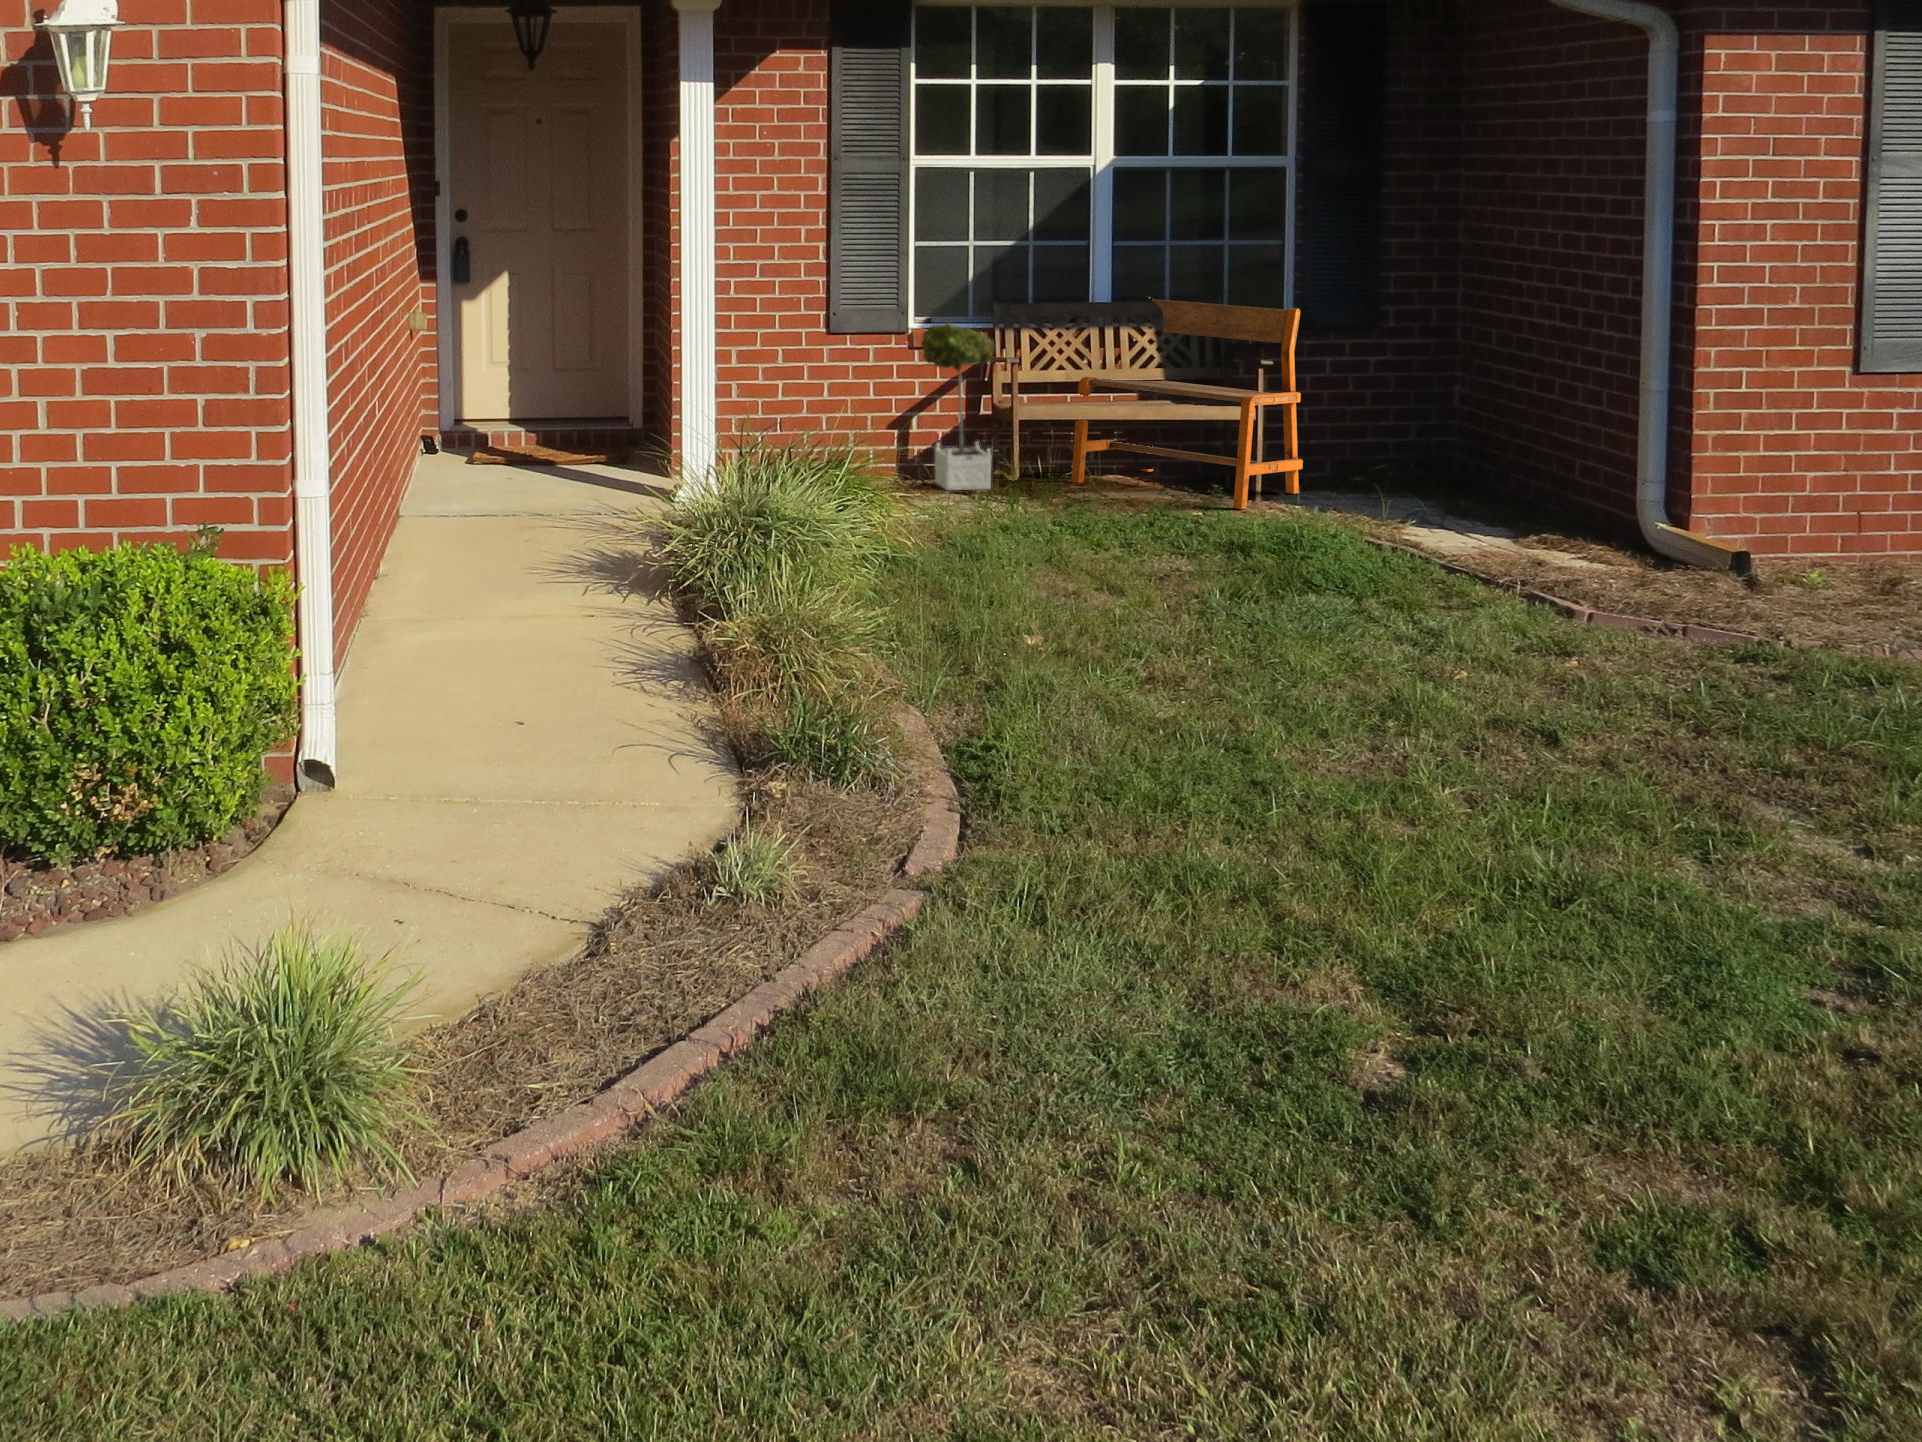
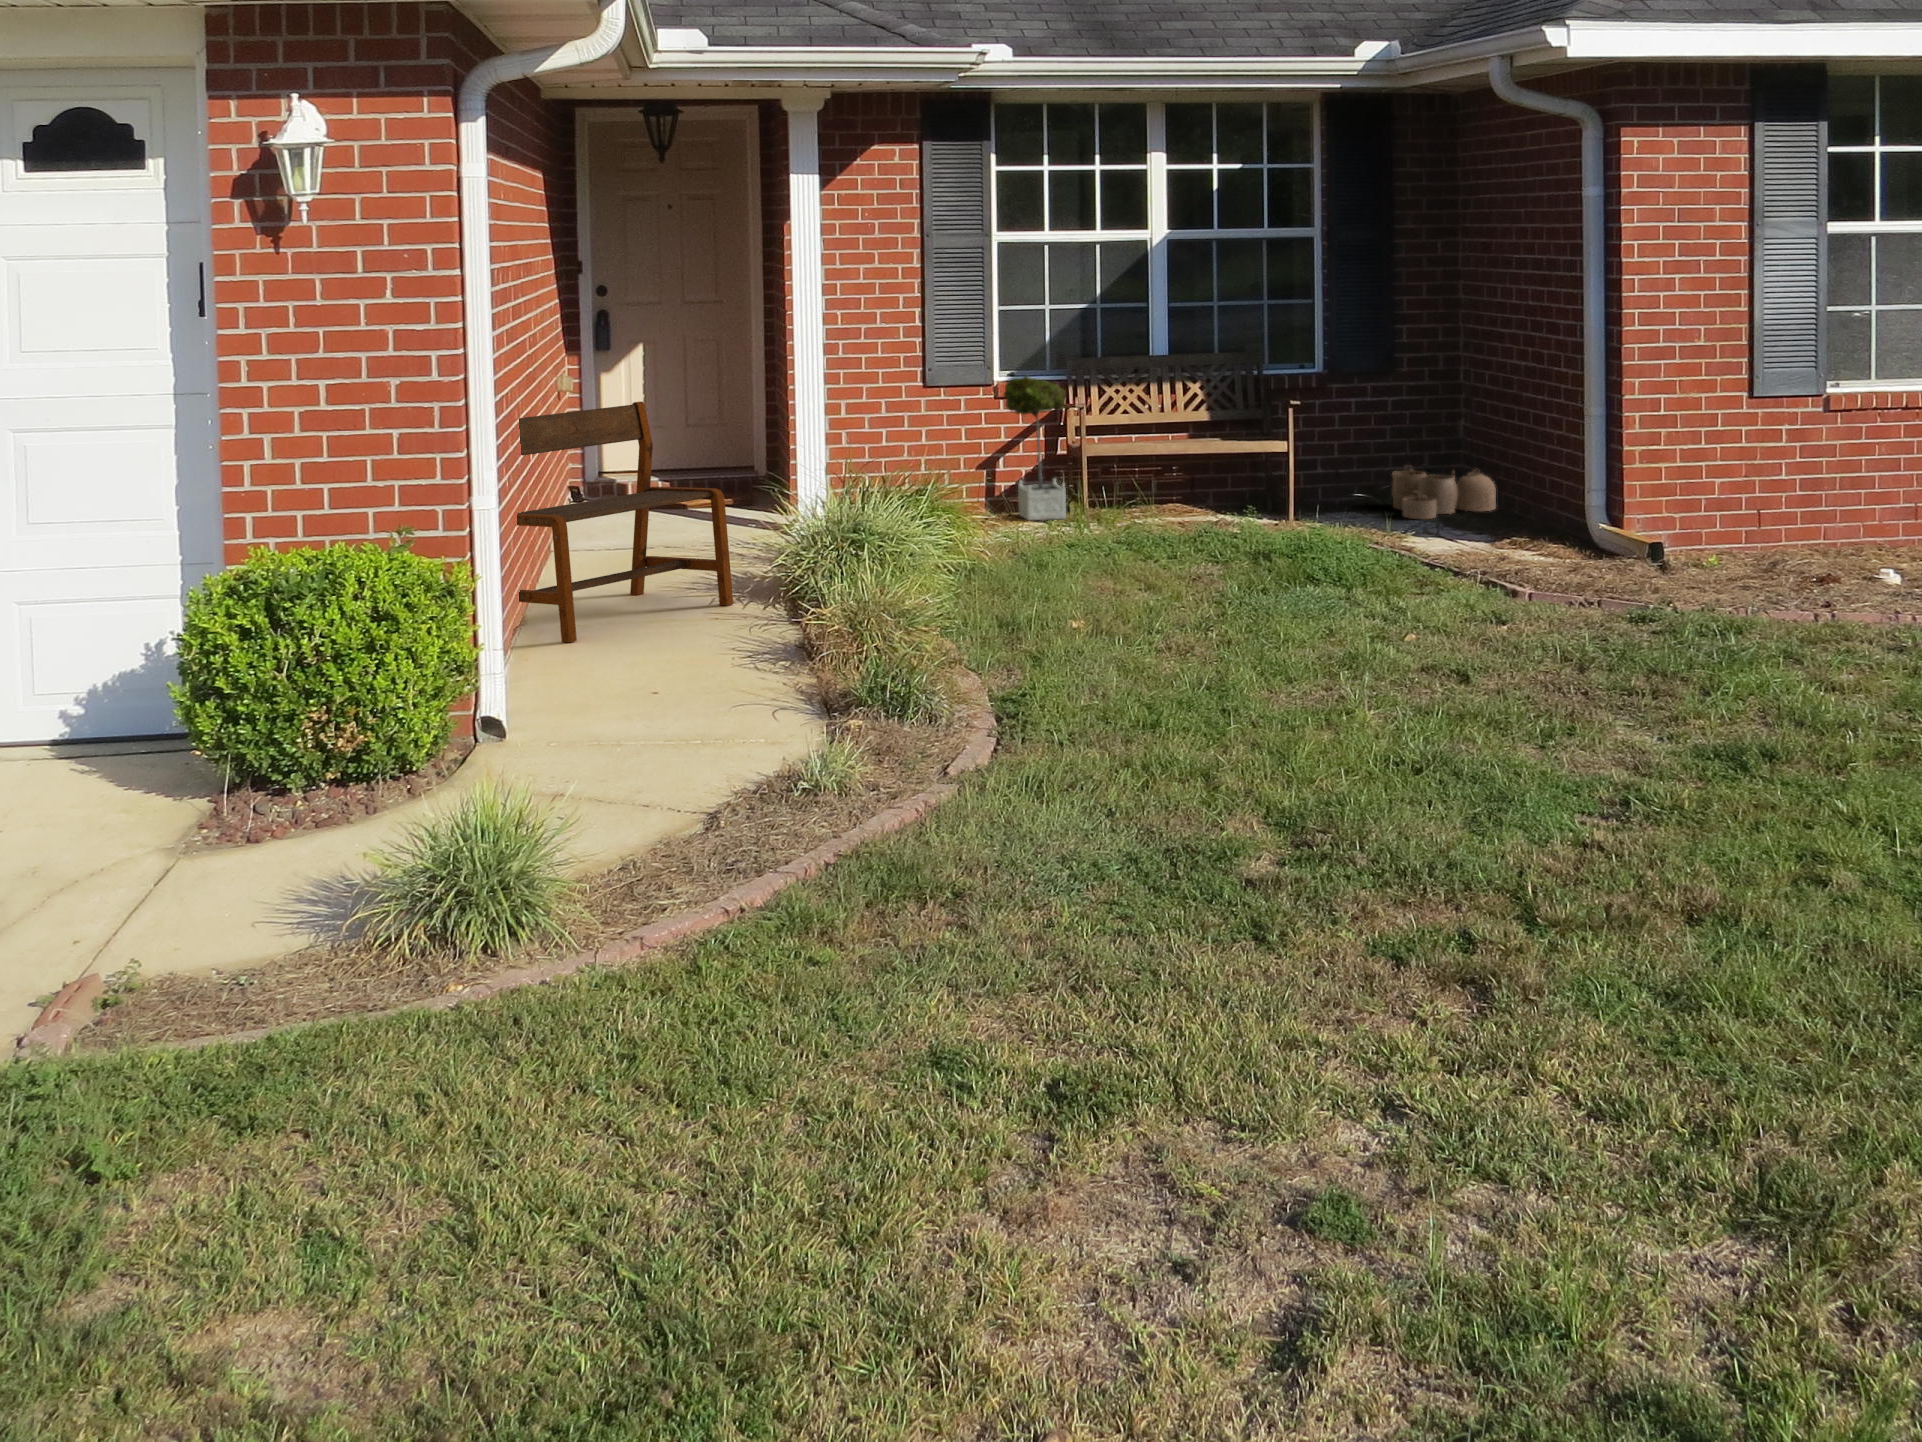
bench: present [1071,297,1303,509] -> present [517,402,733,643]
woven basket: none [1376,437,1503,504] -> present [1392,469,1496,519]

